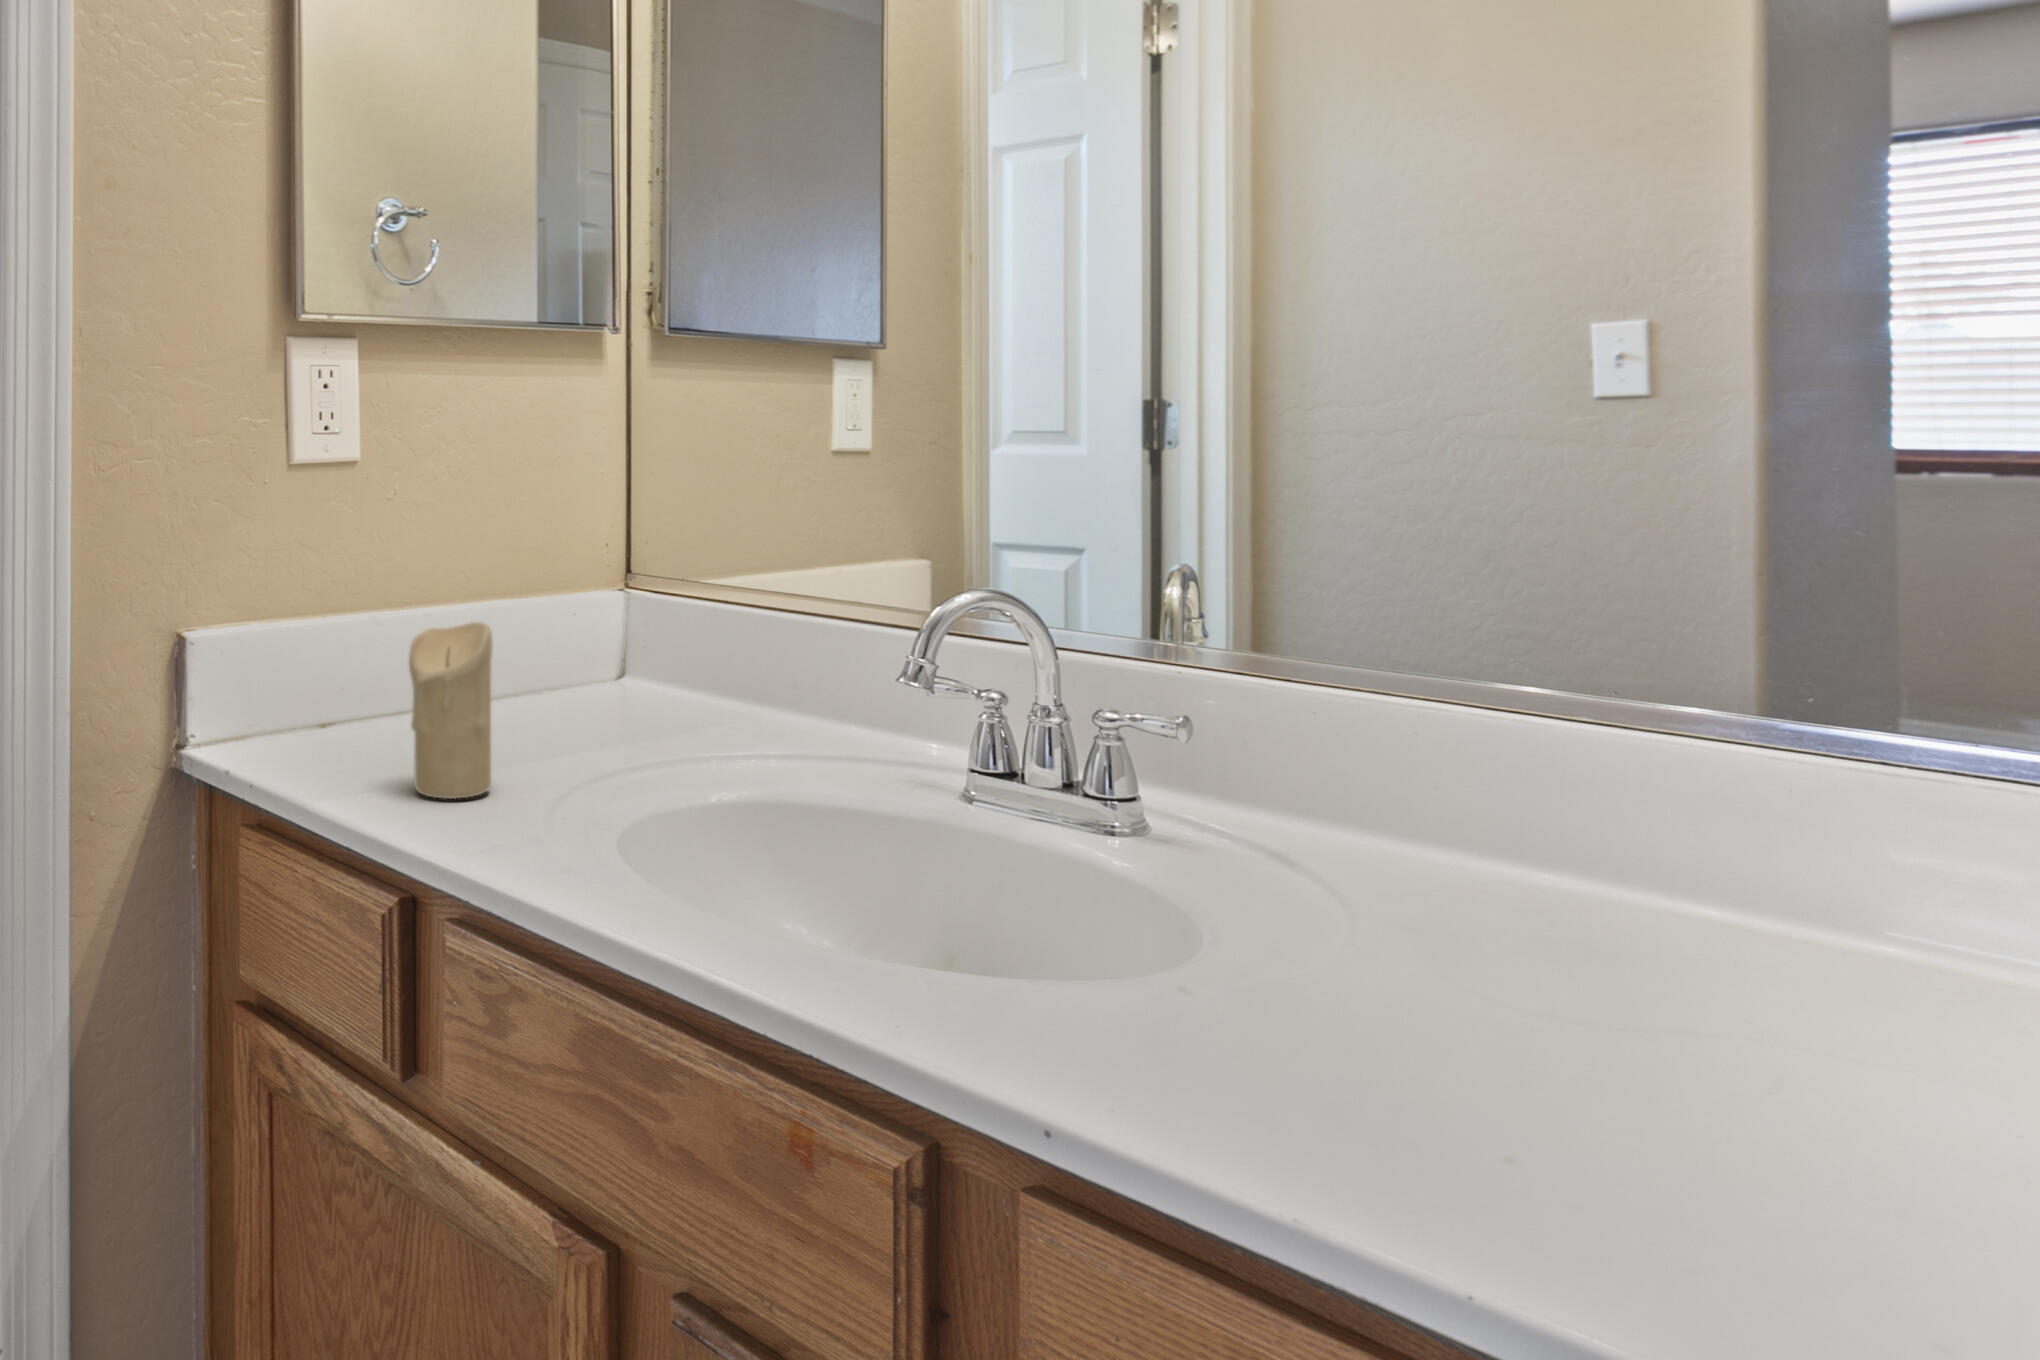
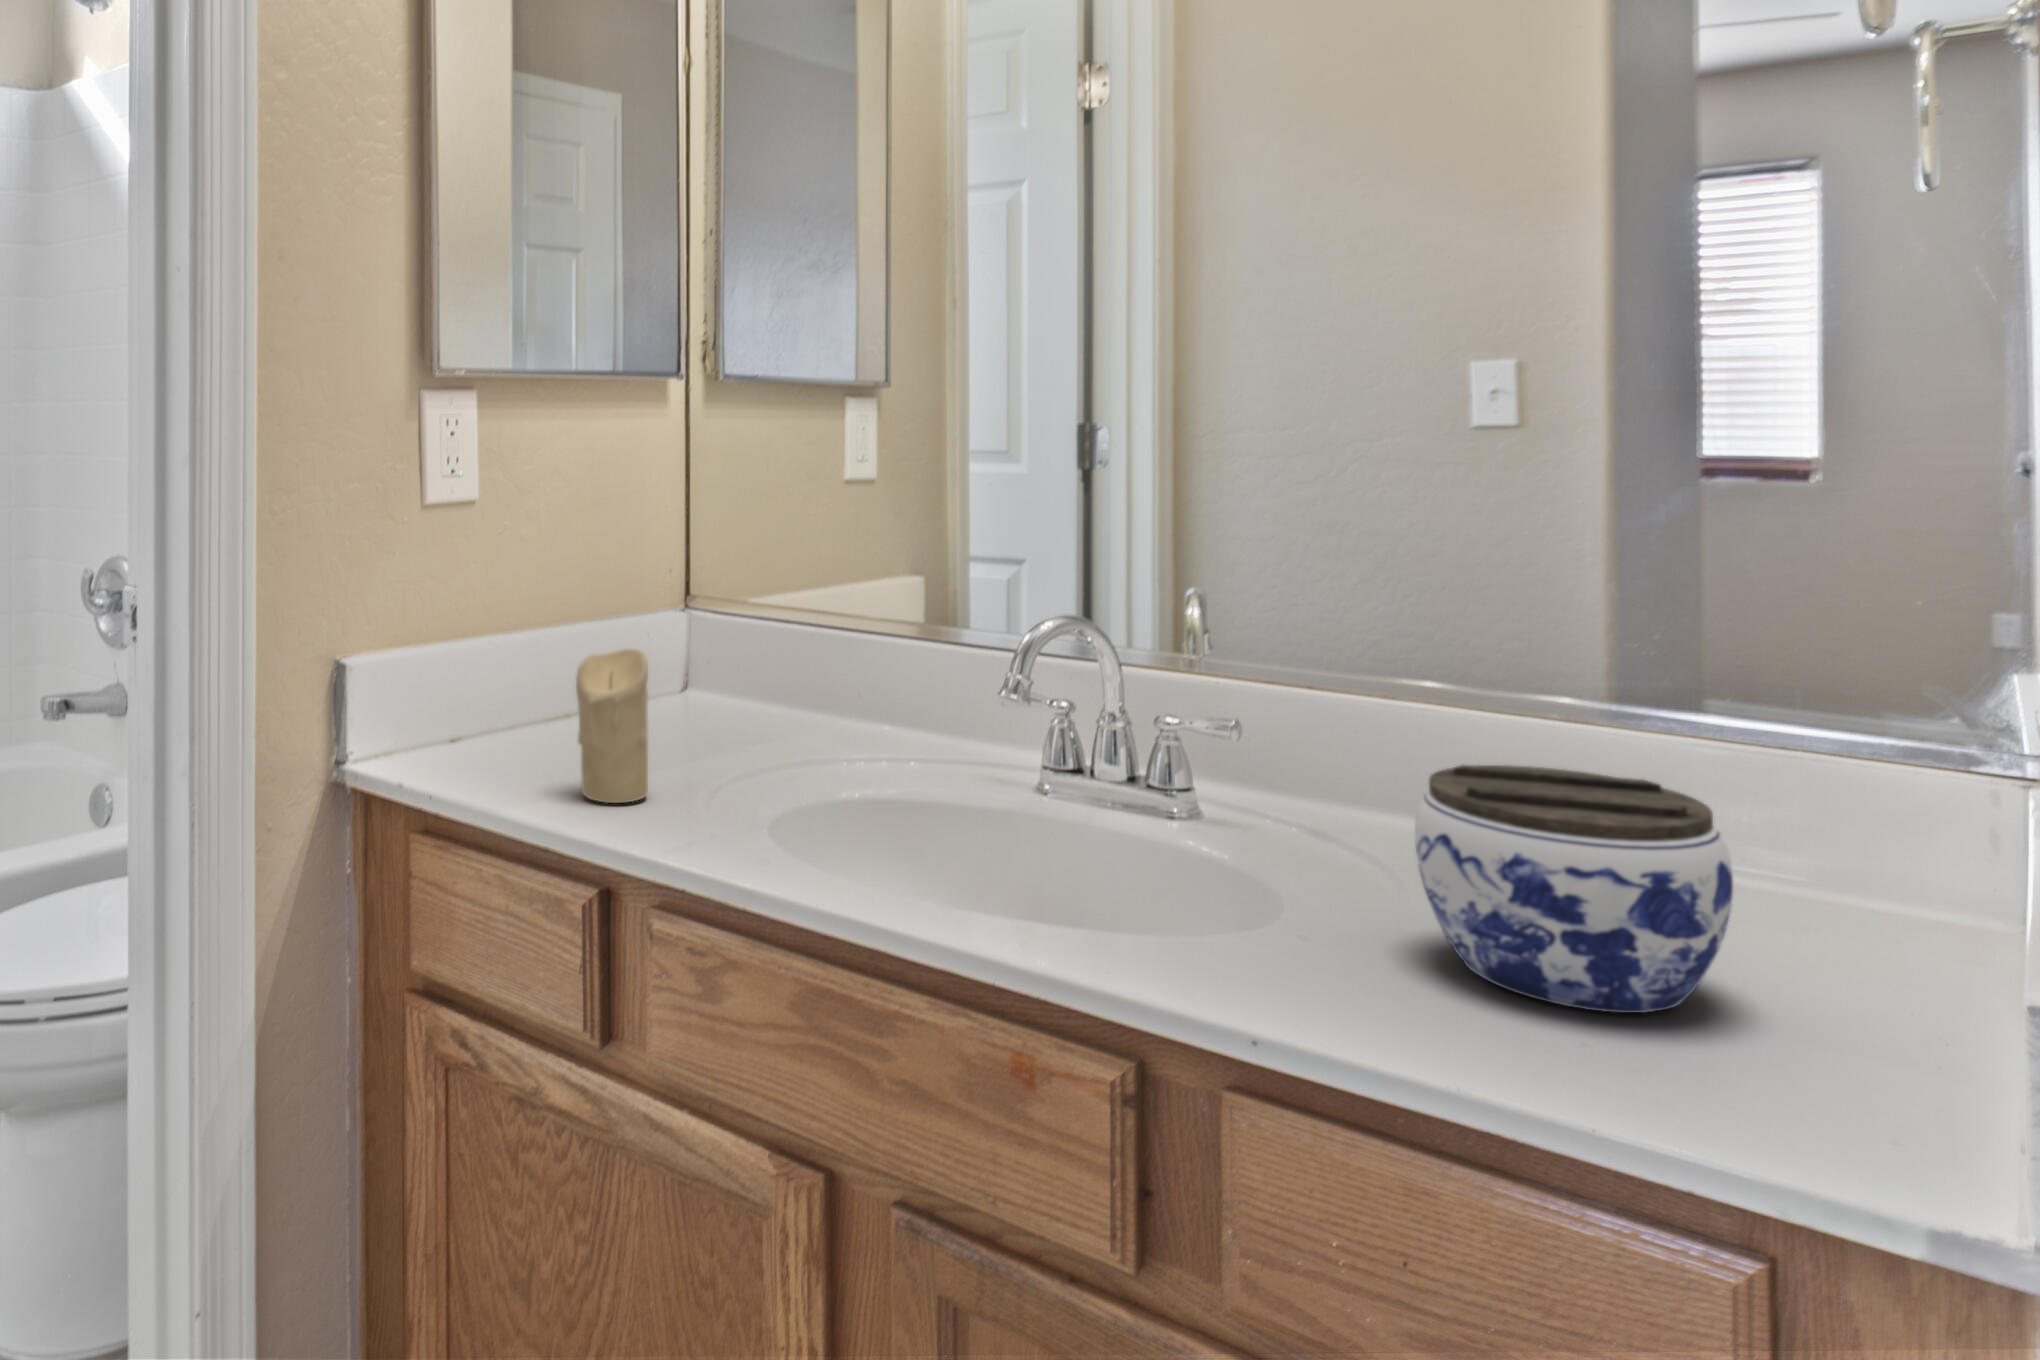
jar: none [1327,769,1750,1111] -> present [1415,765,1733,1013]

